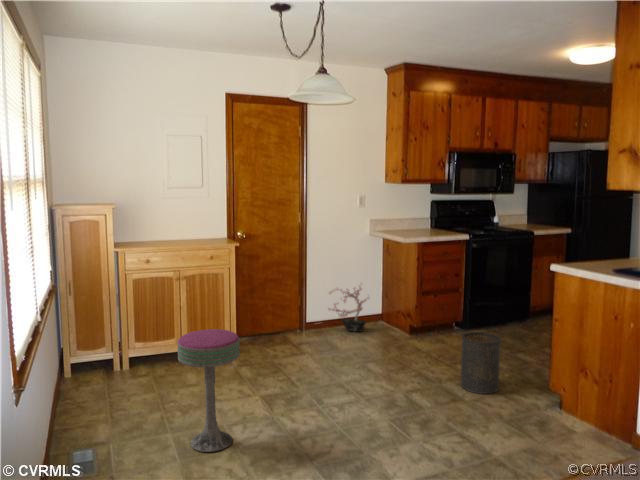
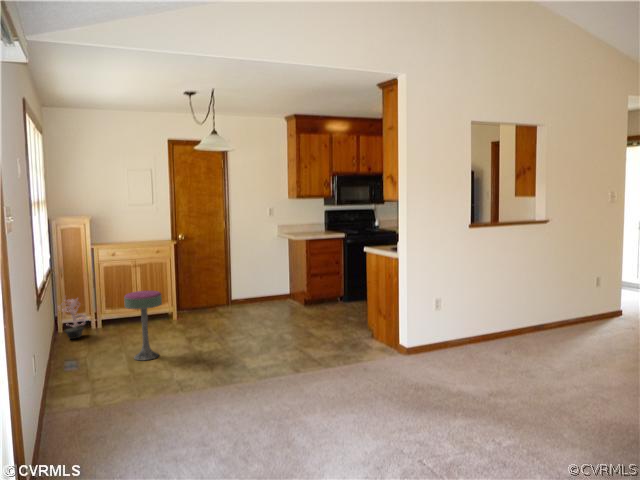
potted plant: present [329,285,368,332] -> present [58,298,86,339]
trash can: present [461,332,502,394] -> none [316,296,340,334]

